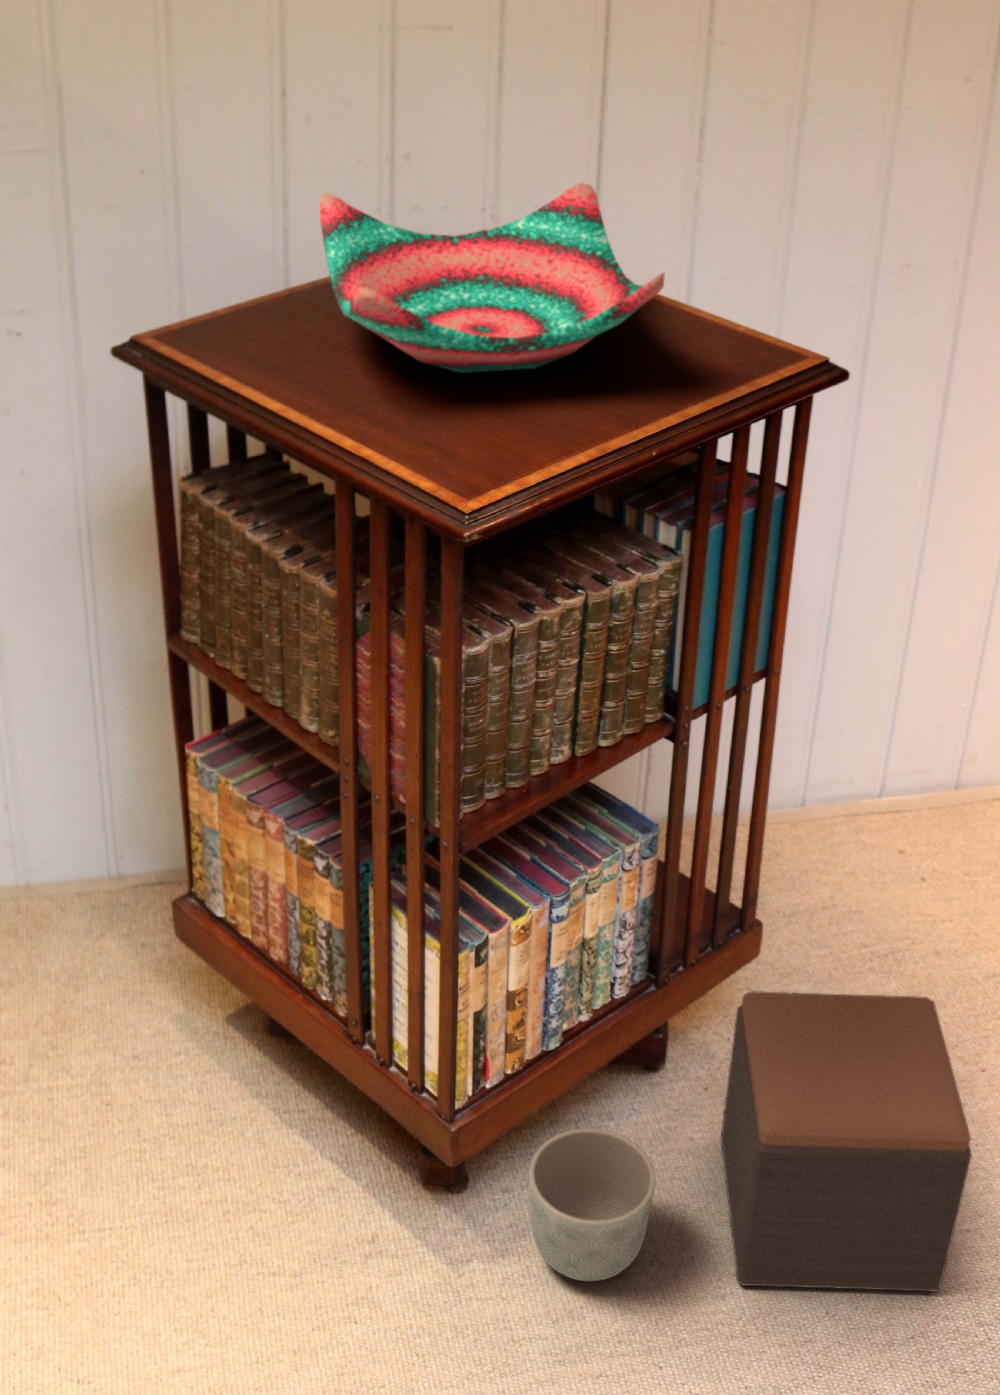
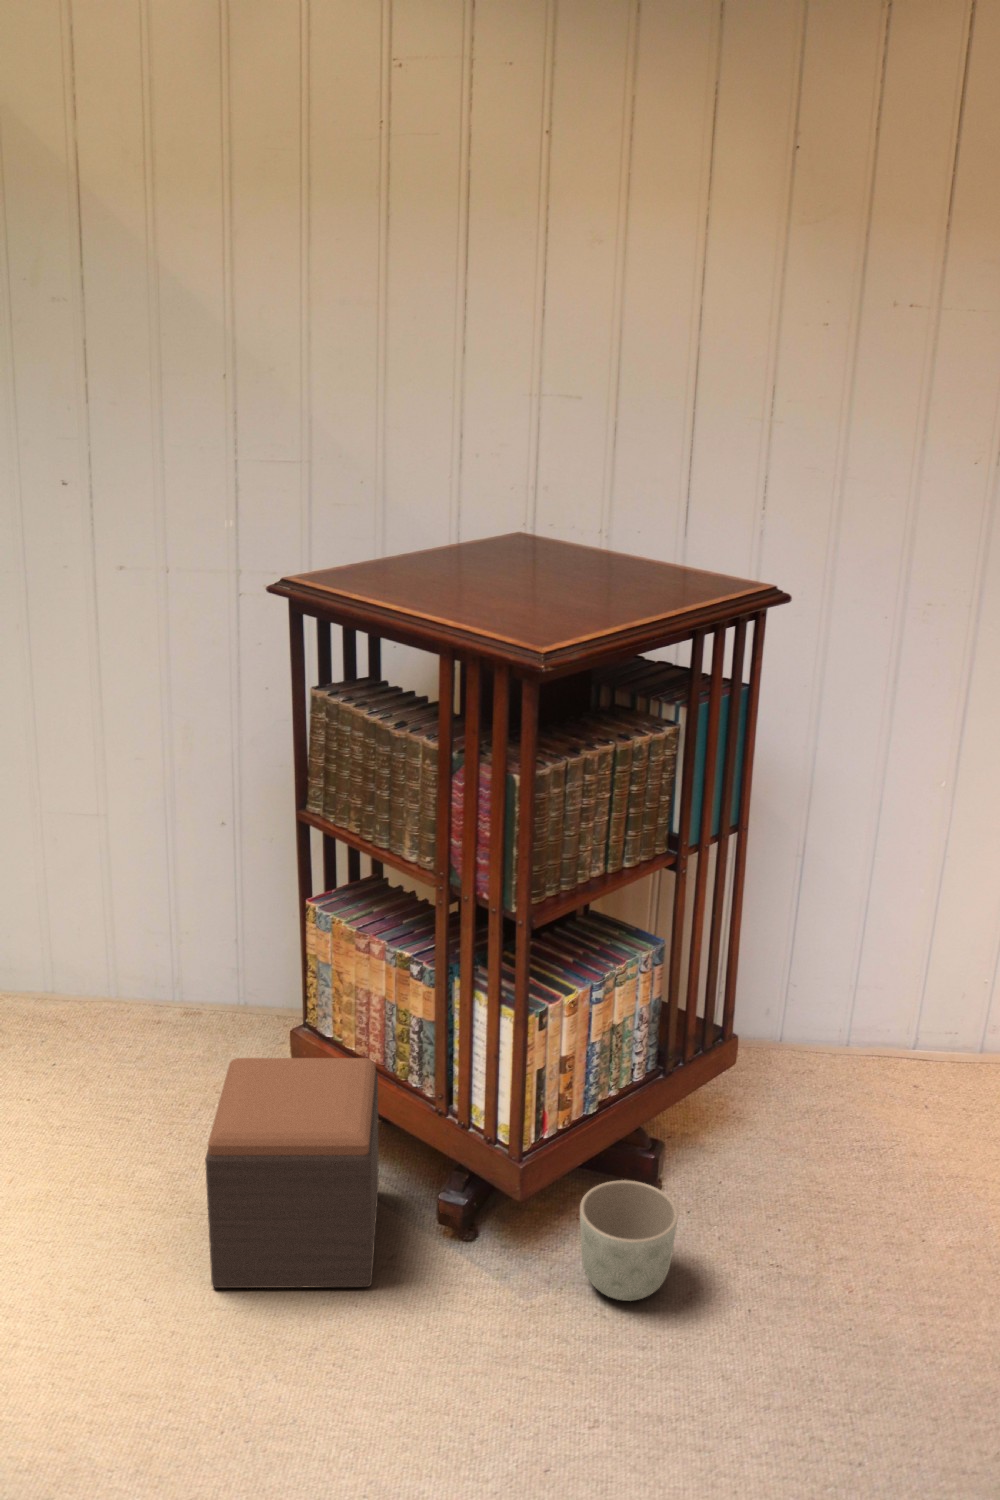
decorative bowl: present [320,183,665,373] -> none [416,487,663,594]
footstool: present [721,991,972,1291] -> present [205,1058,379,1288]

